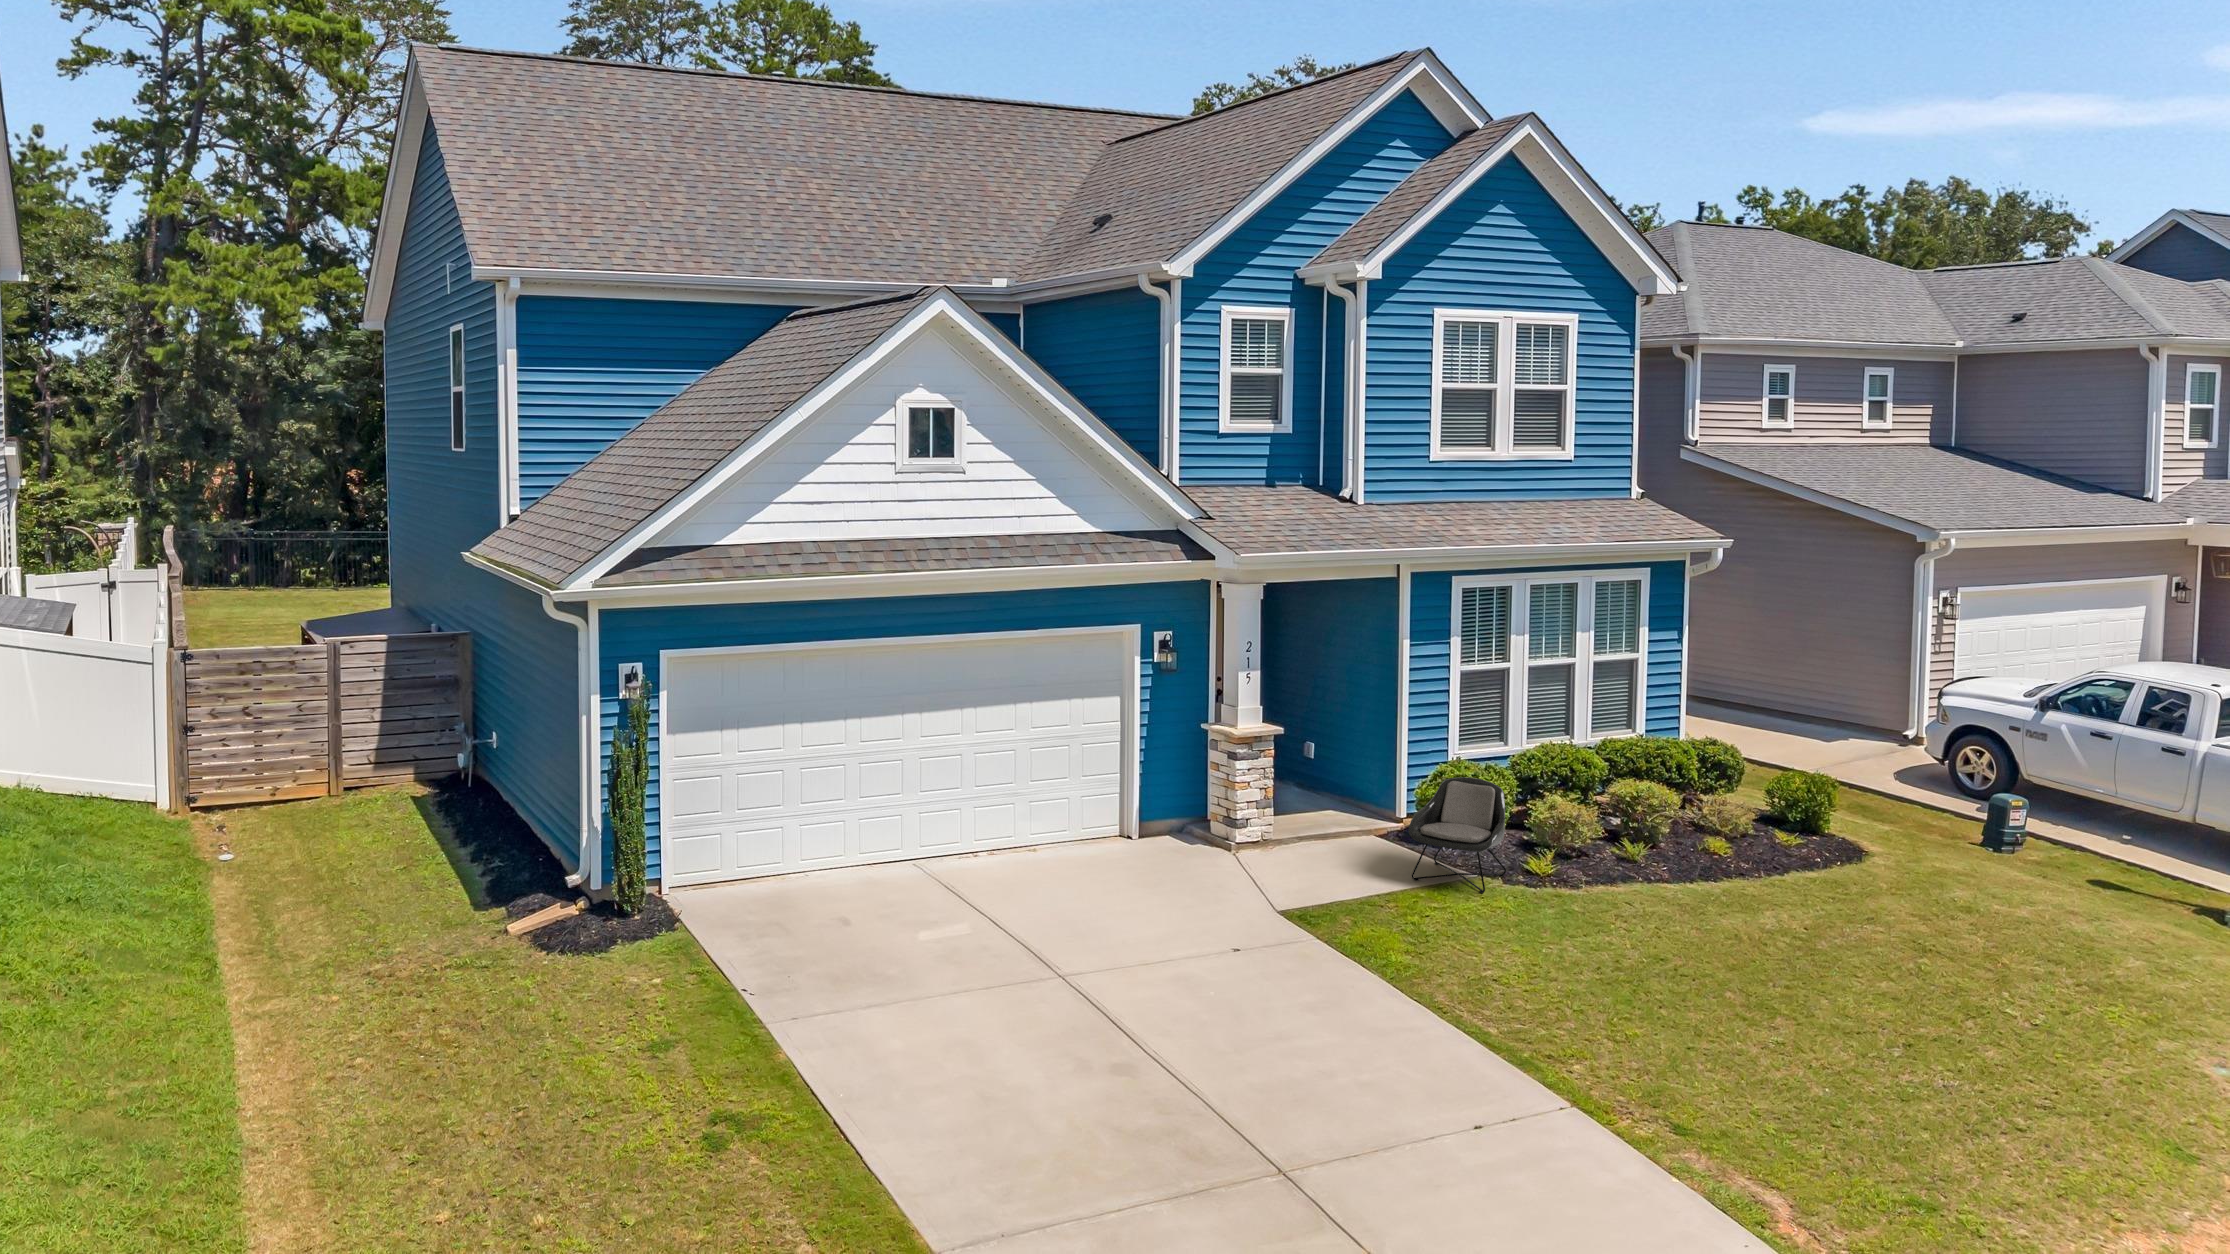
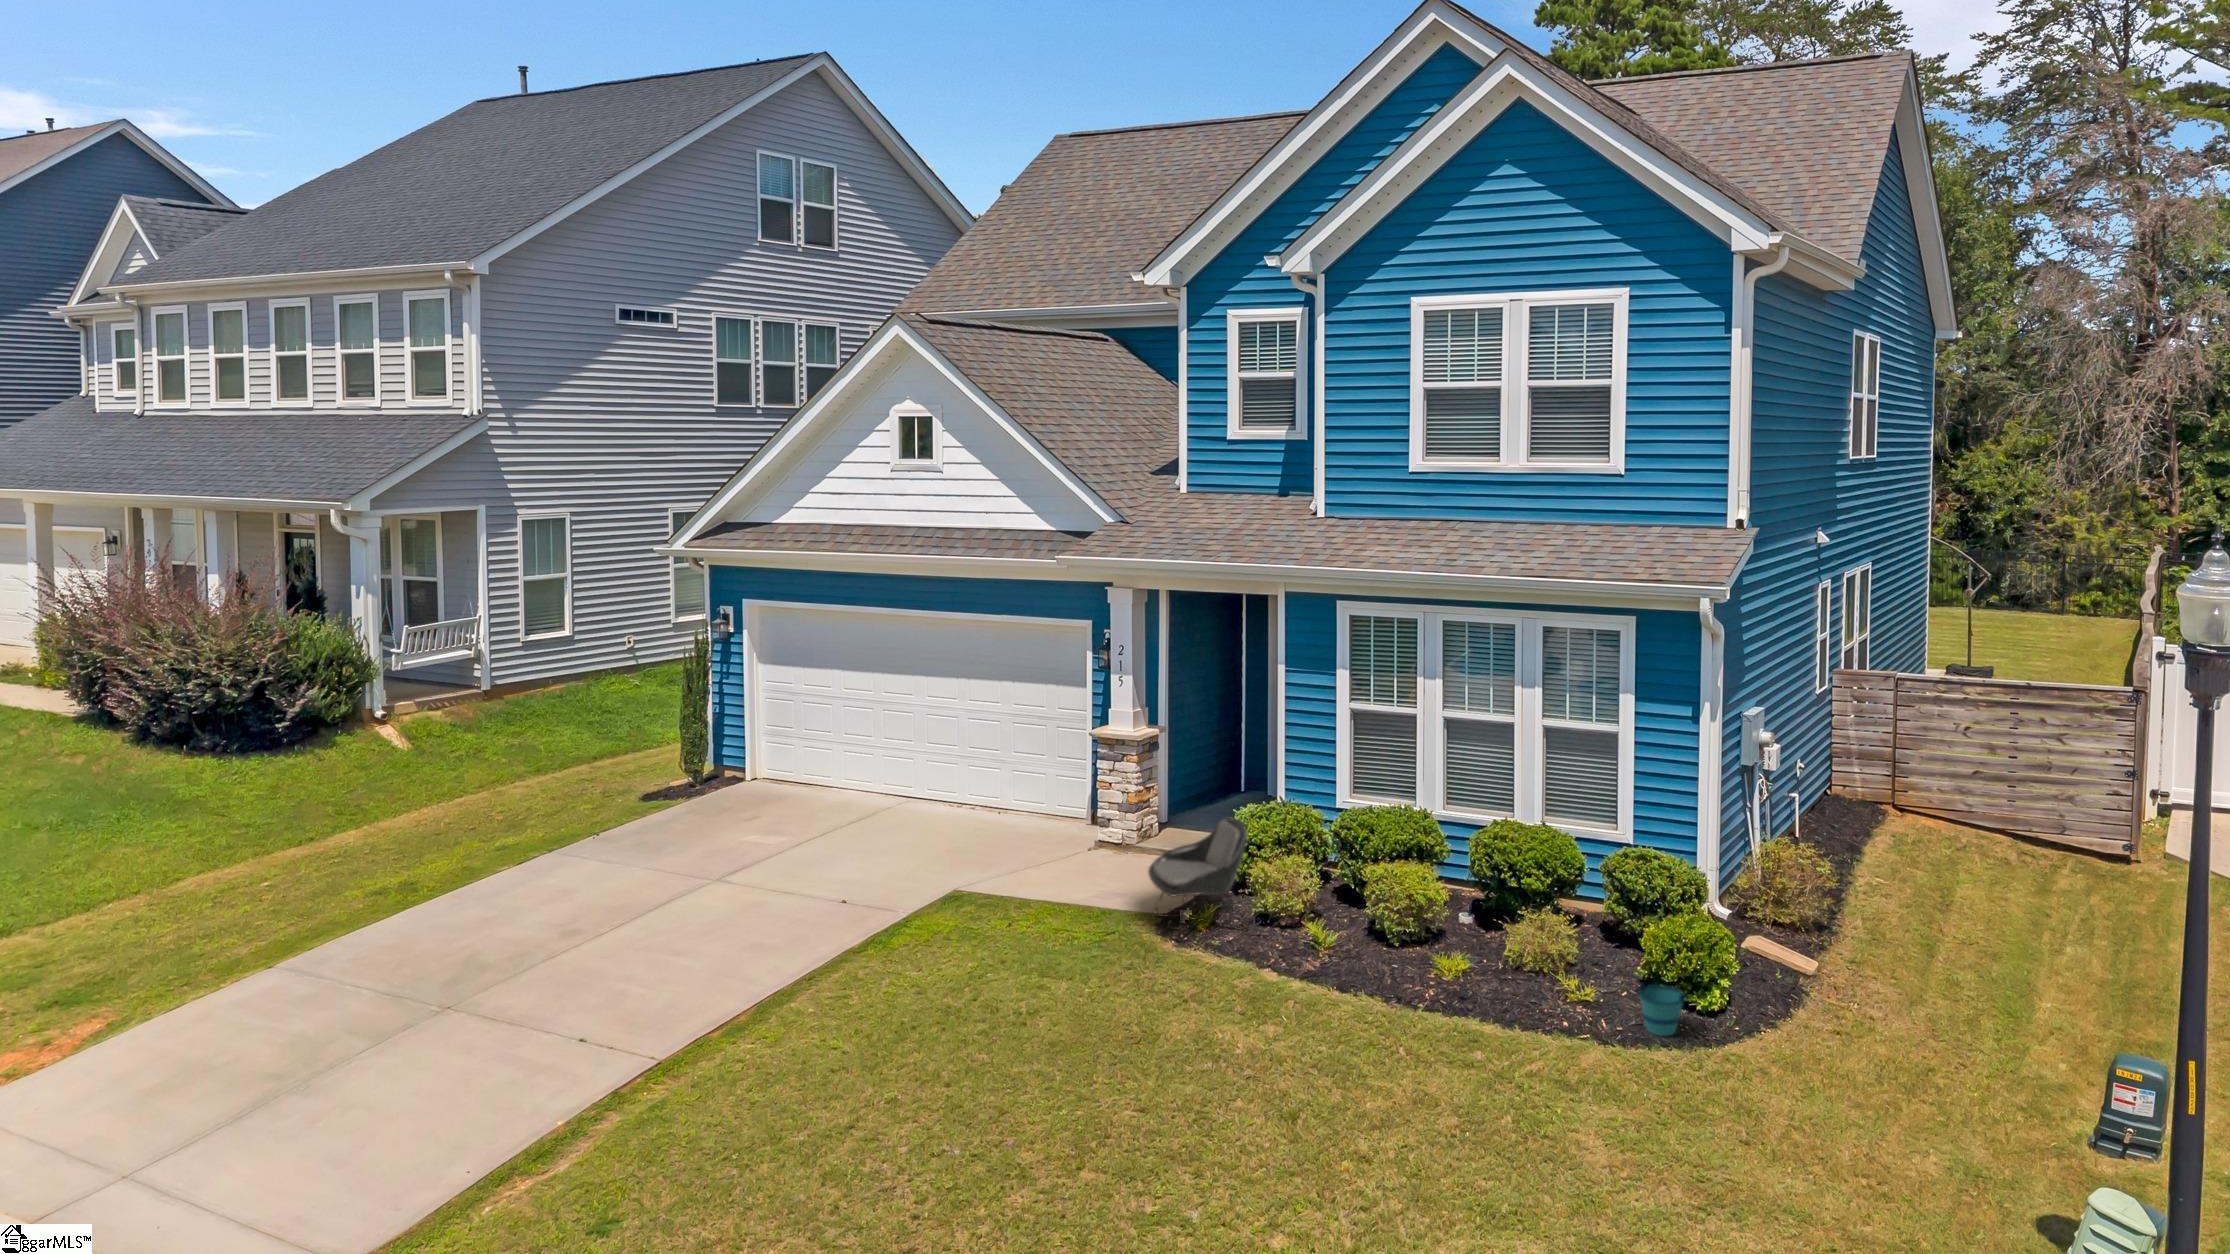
bucket: none [1864,842,1911,878] -> present [1639,984,1690,1036]

